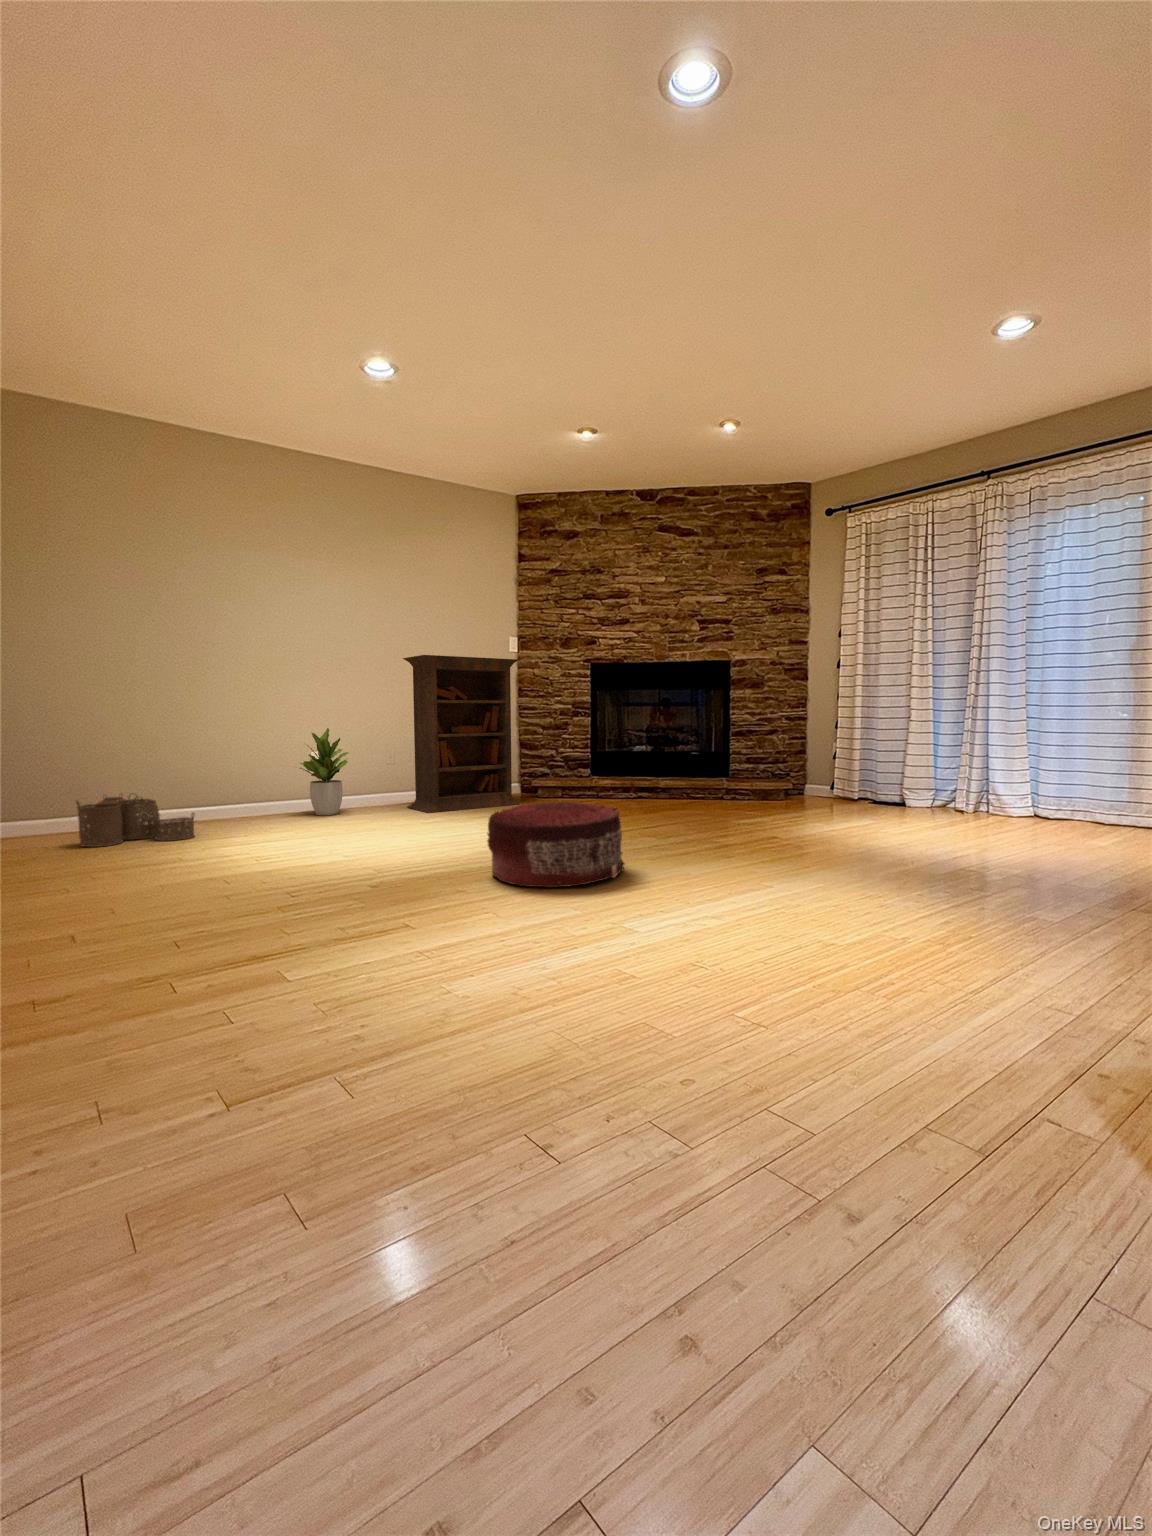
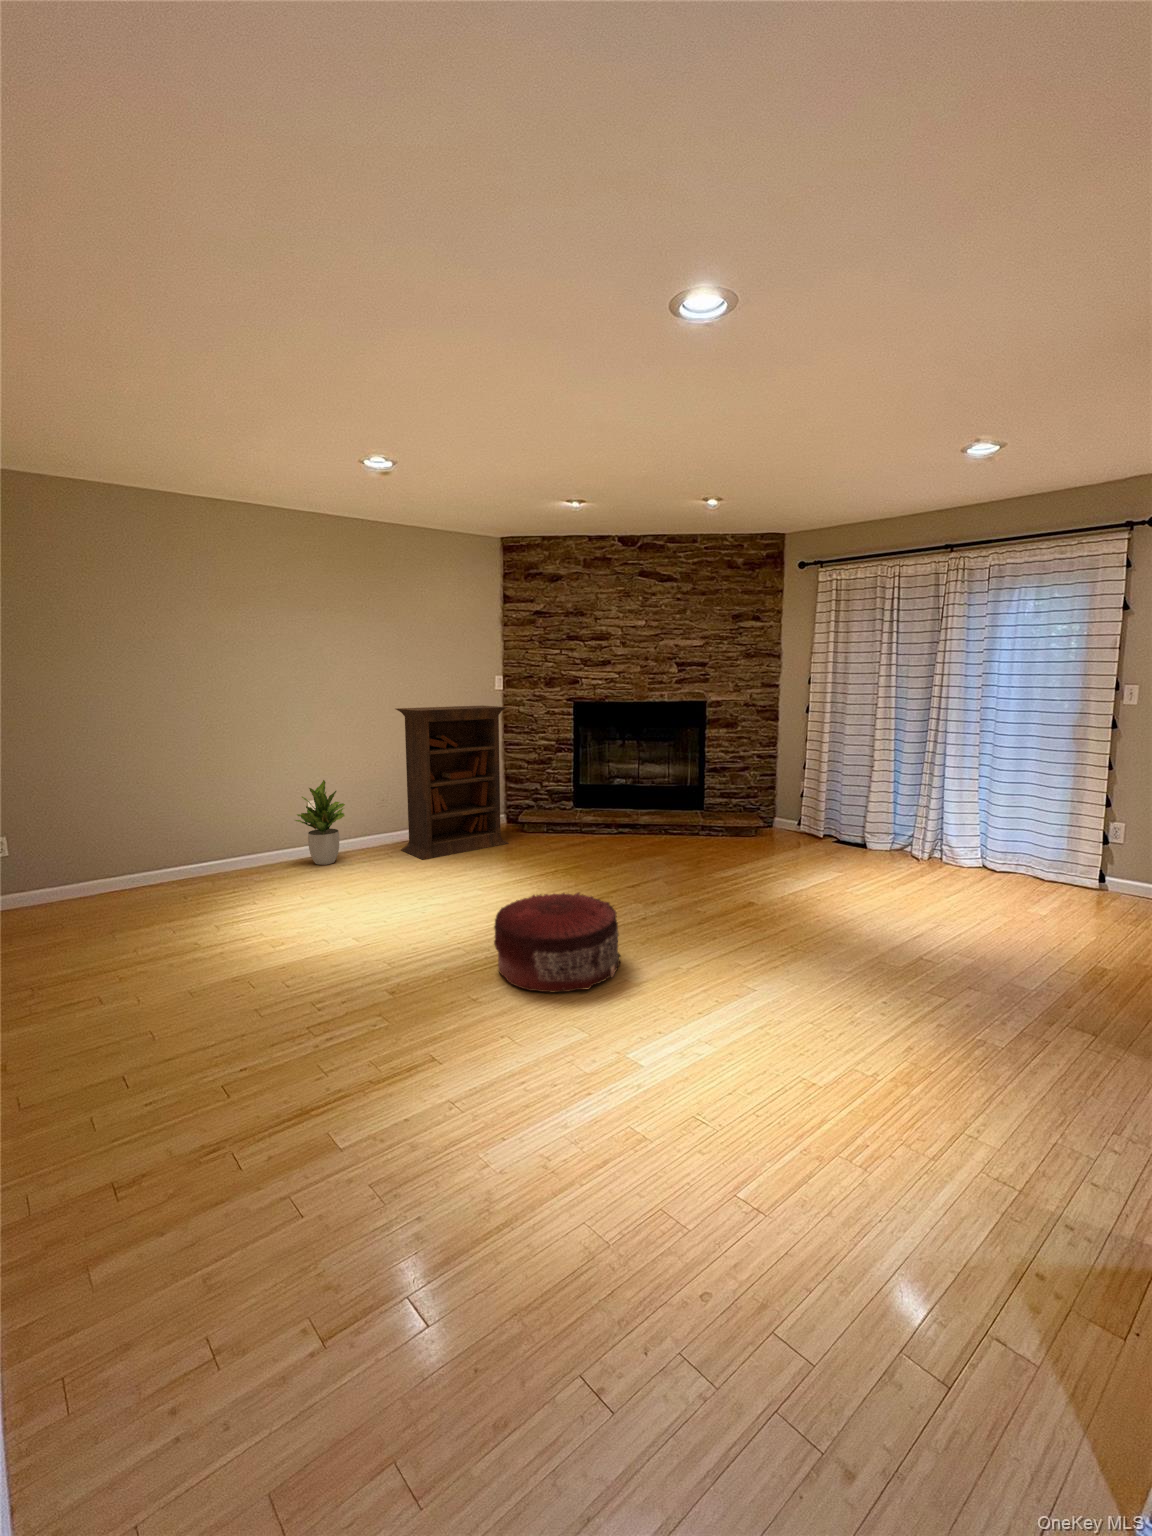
woven basket: present [76,794,195,847] -> none [85,860,202,924]

